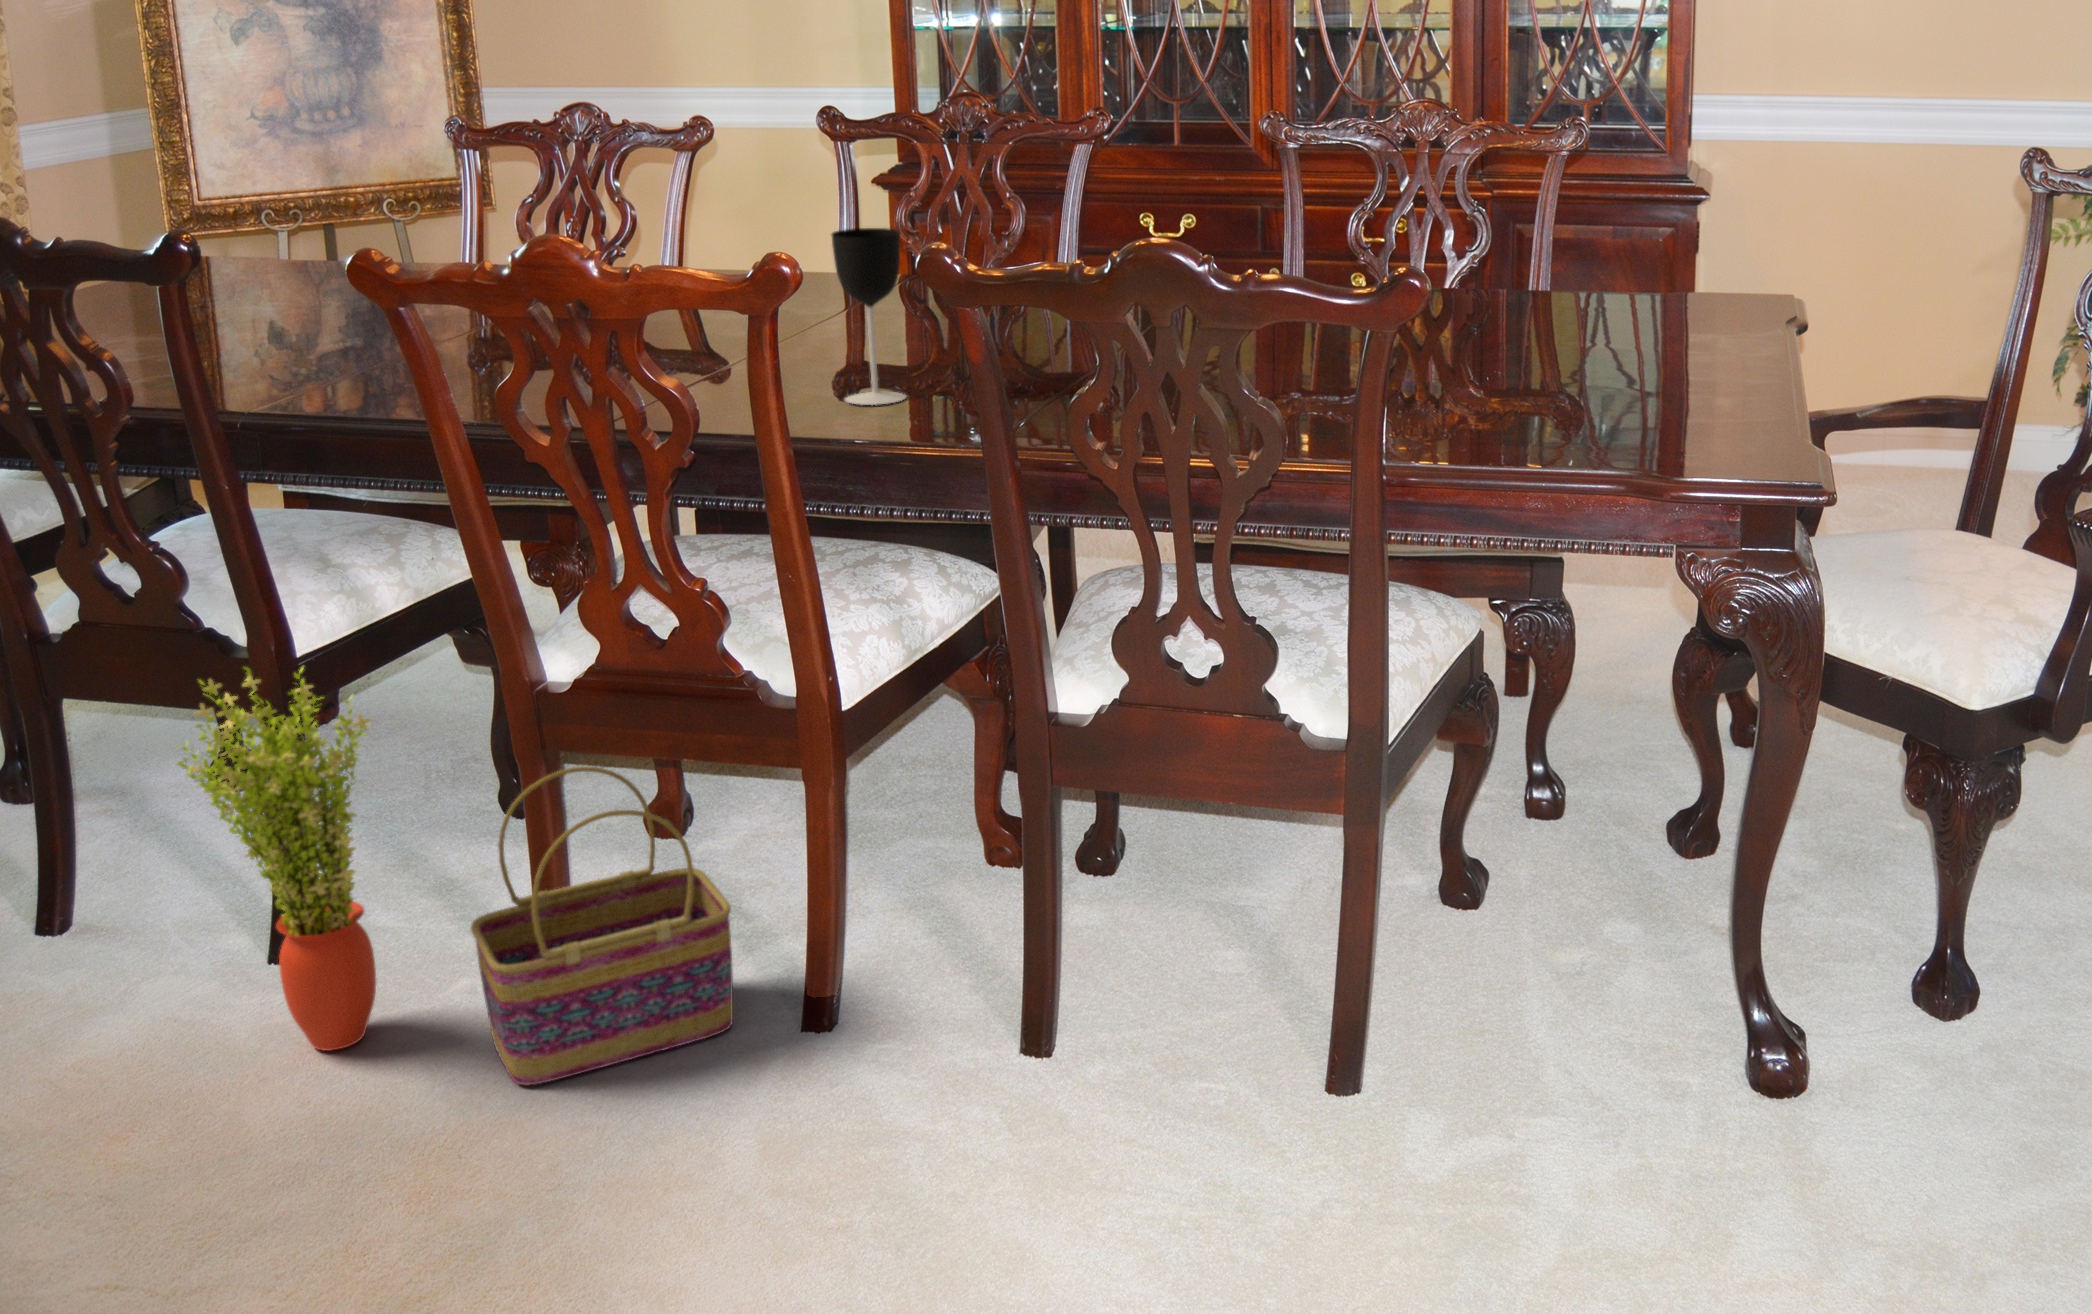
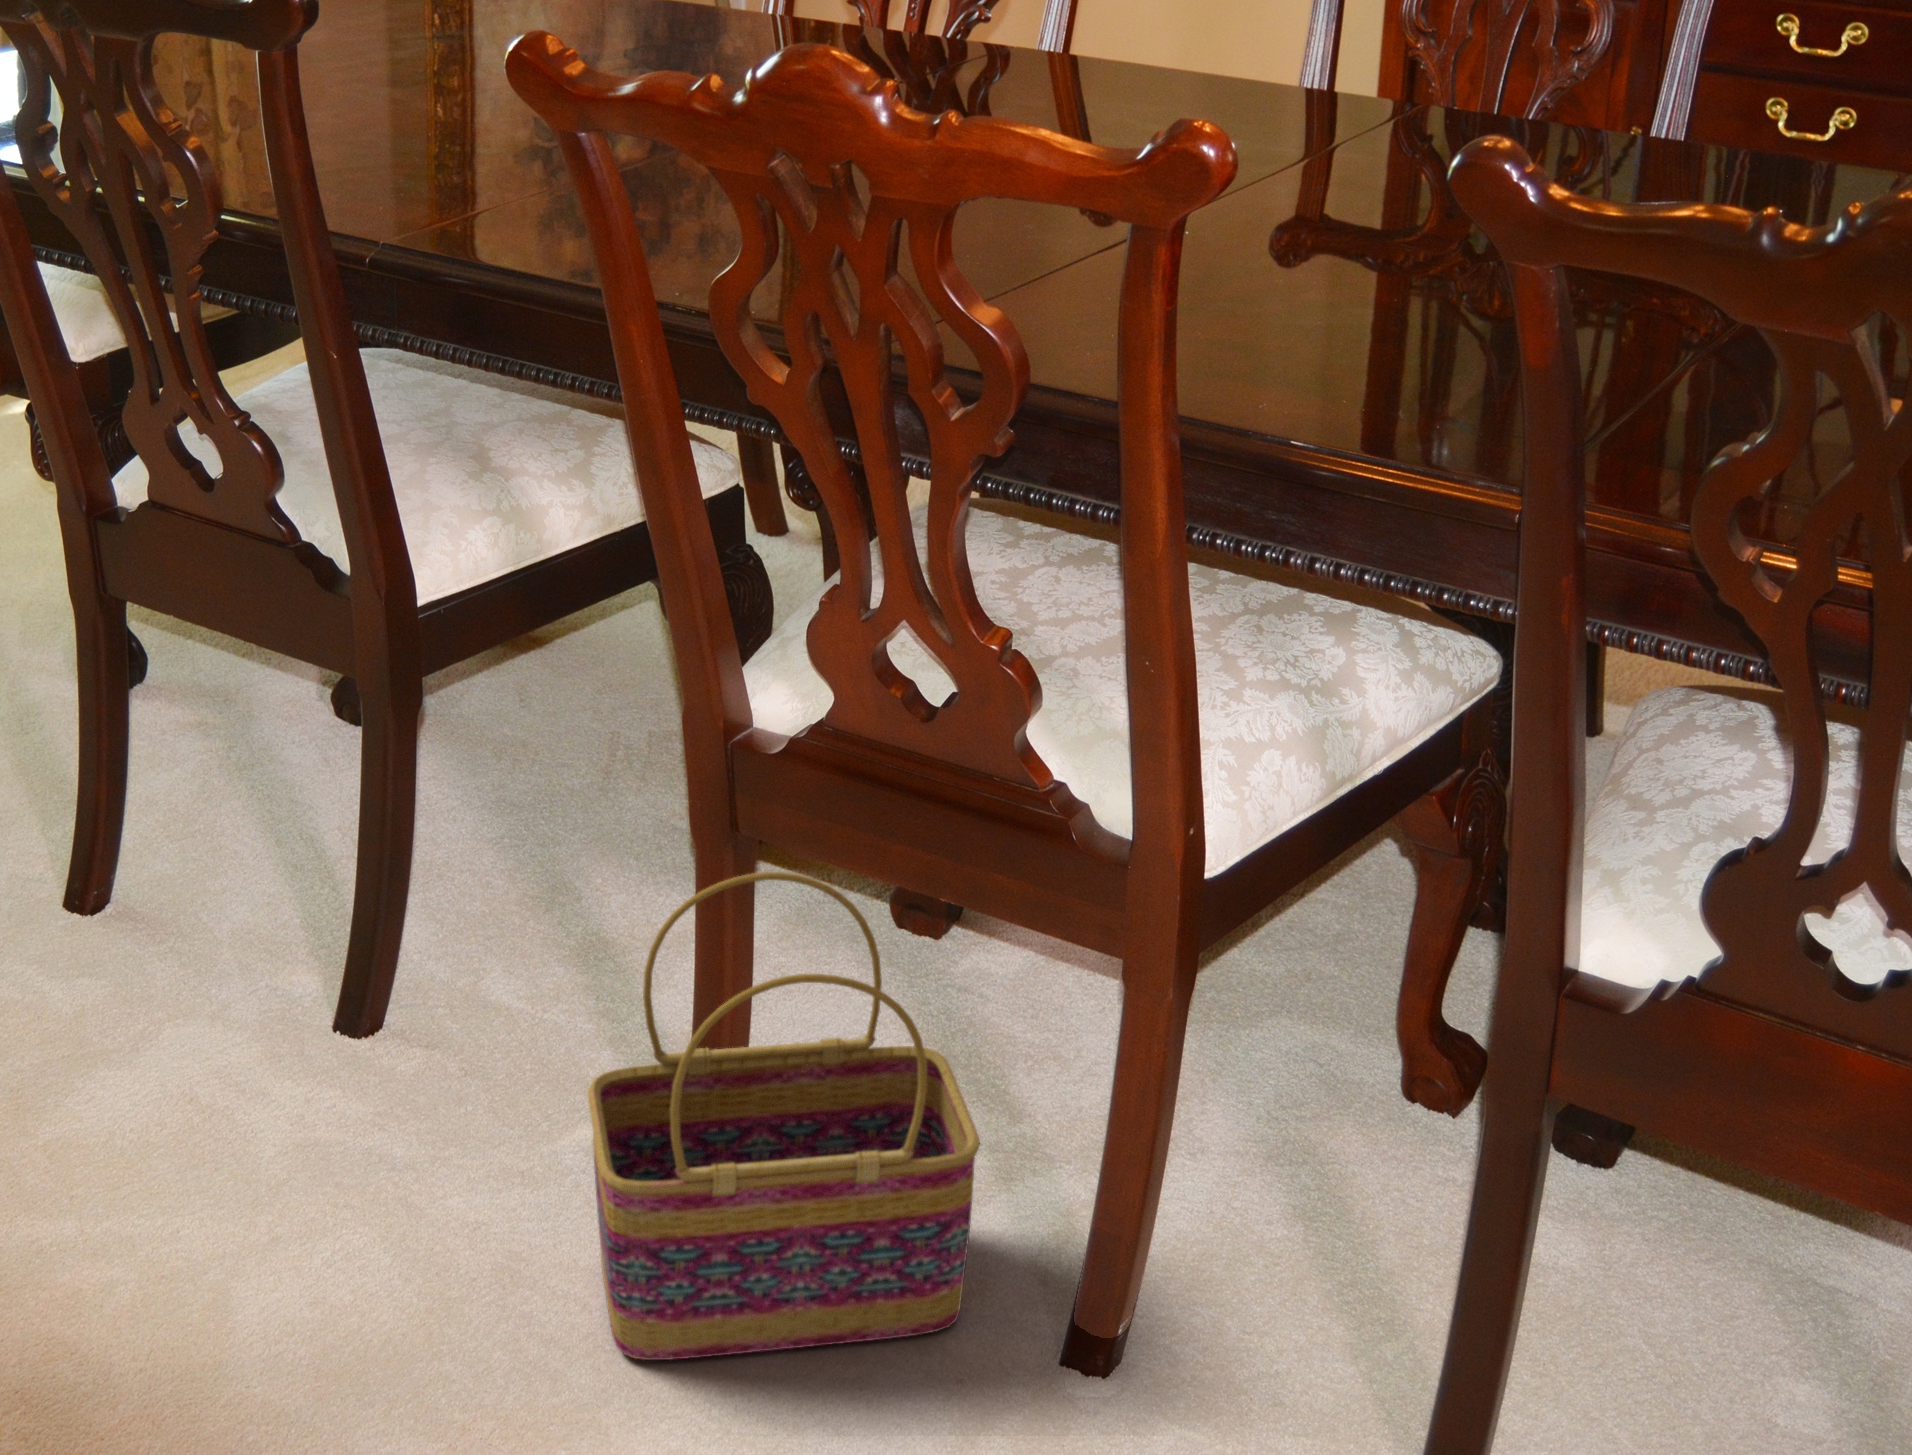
wine glass: present [832,228,906,405] -> none [1279,50,1414,352]
potted plant: present [177,667,376,1051] -> none [199,643,482,1218]

